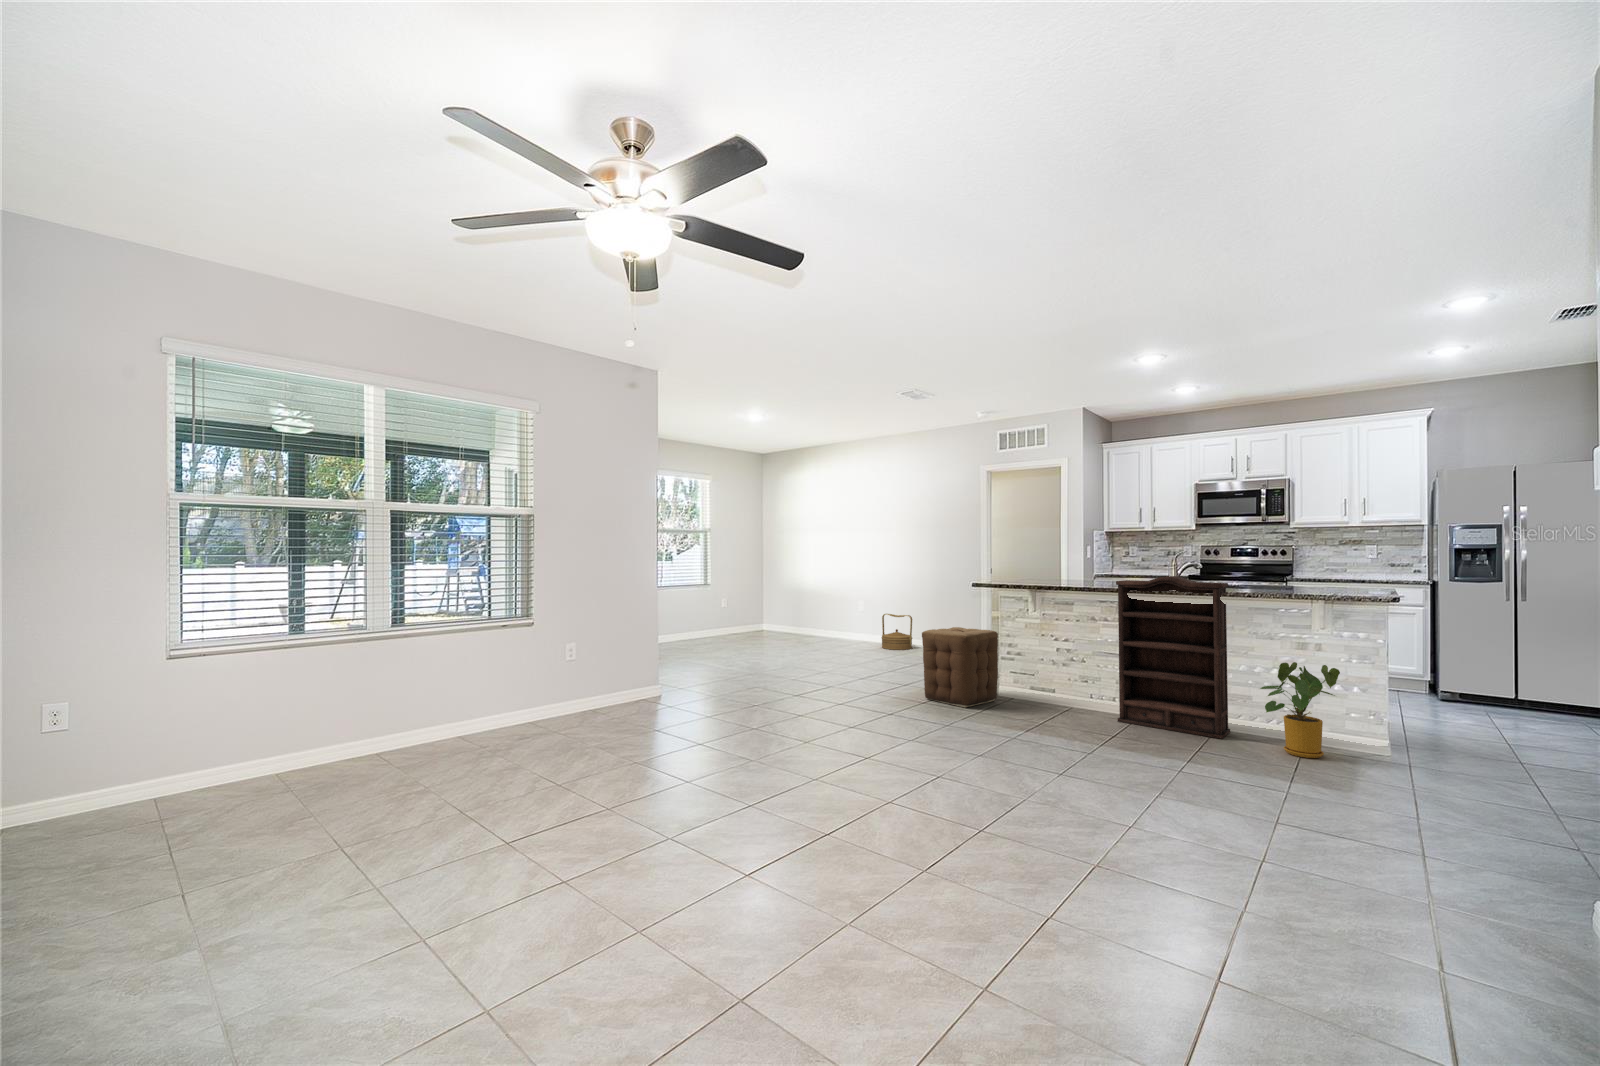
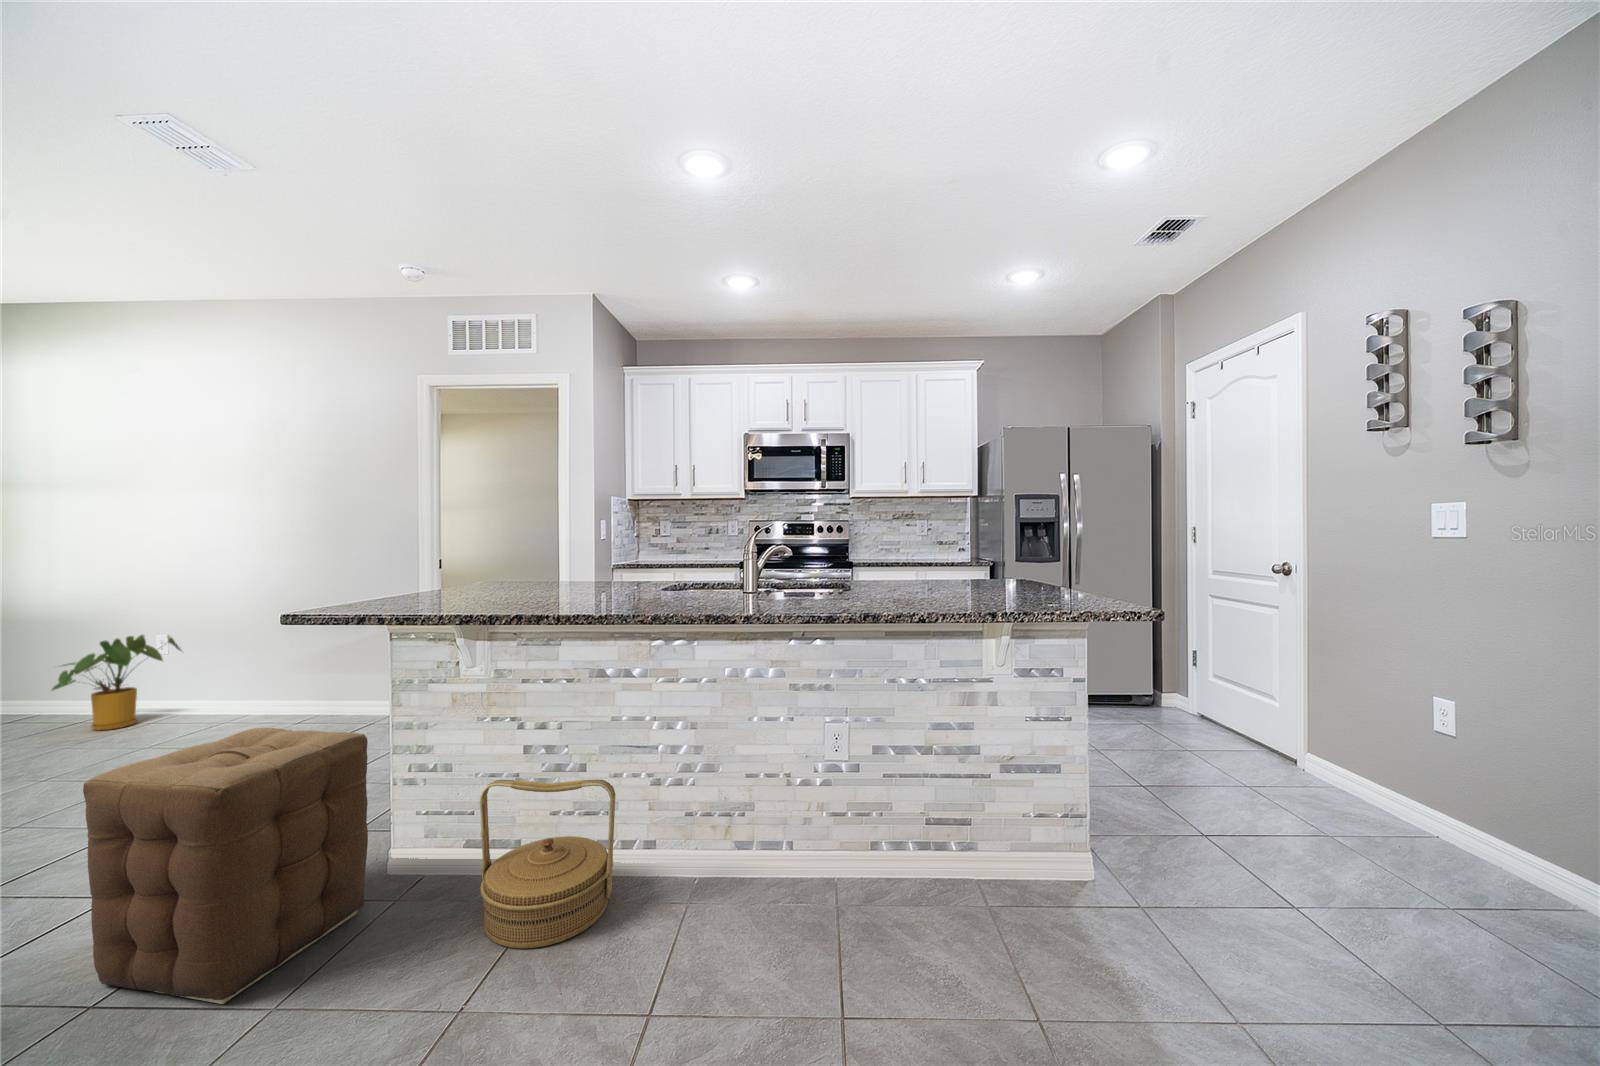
bookshelf: present [1116,576,1230,739] -> none [653,576,867,928]
woven basket: present [882,614,912,650] -> present [480,779,616,949]
house plant: present [1260,662,1340,758] -> present [51,635,181,730]

